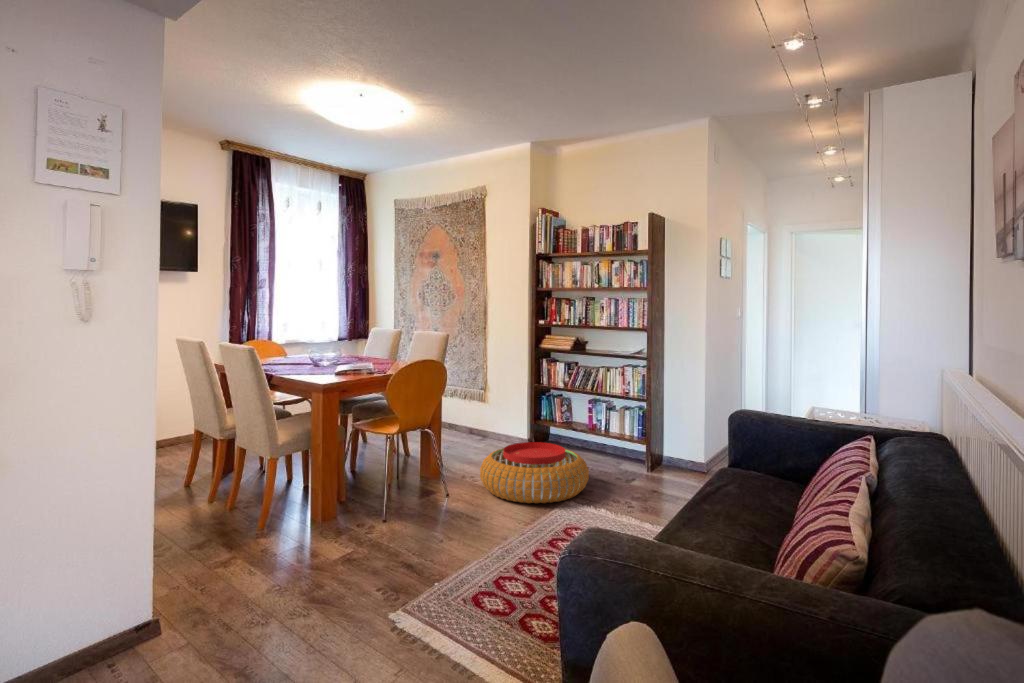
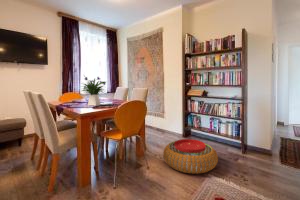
flower arrangement: none [297,306,362,371] -> present [82,77,106,106]

